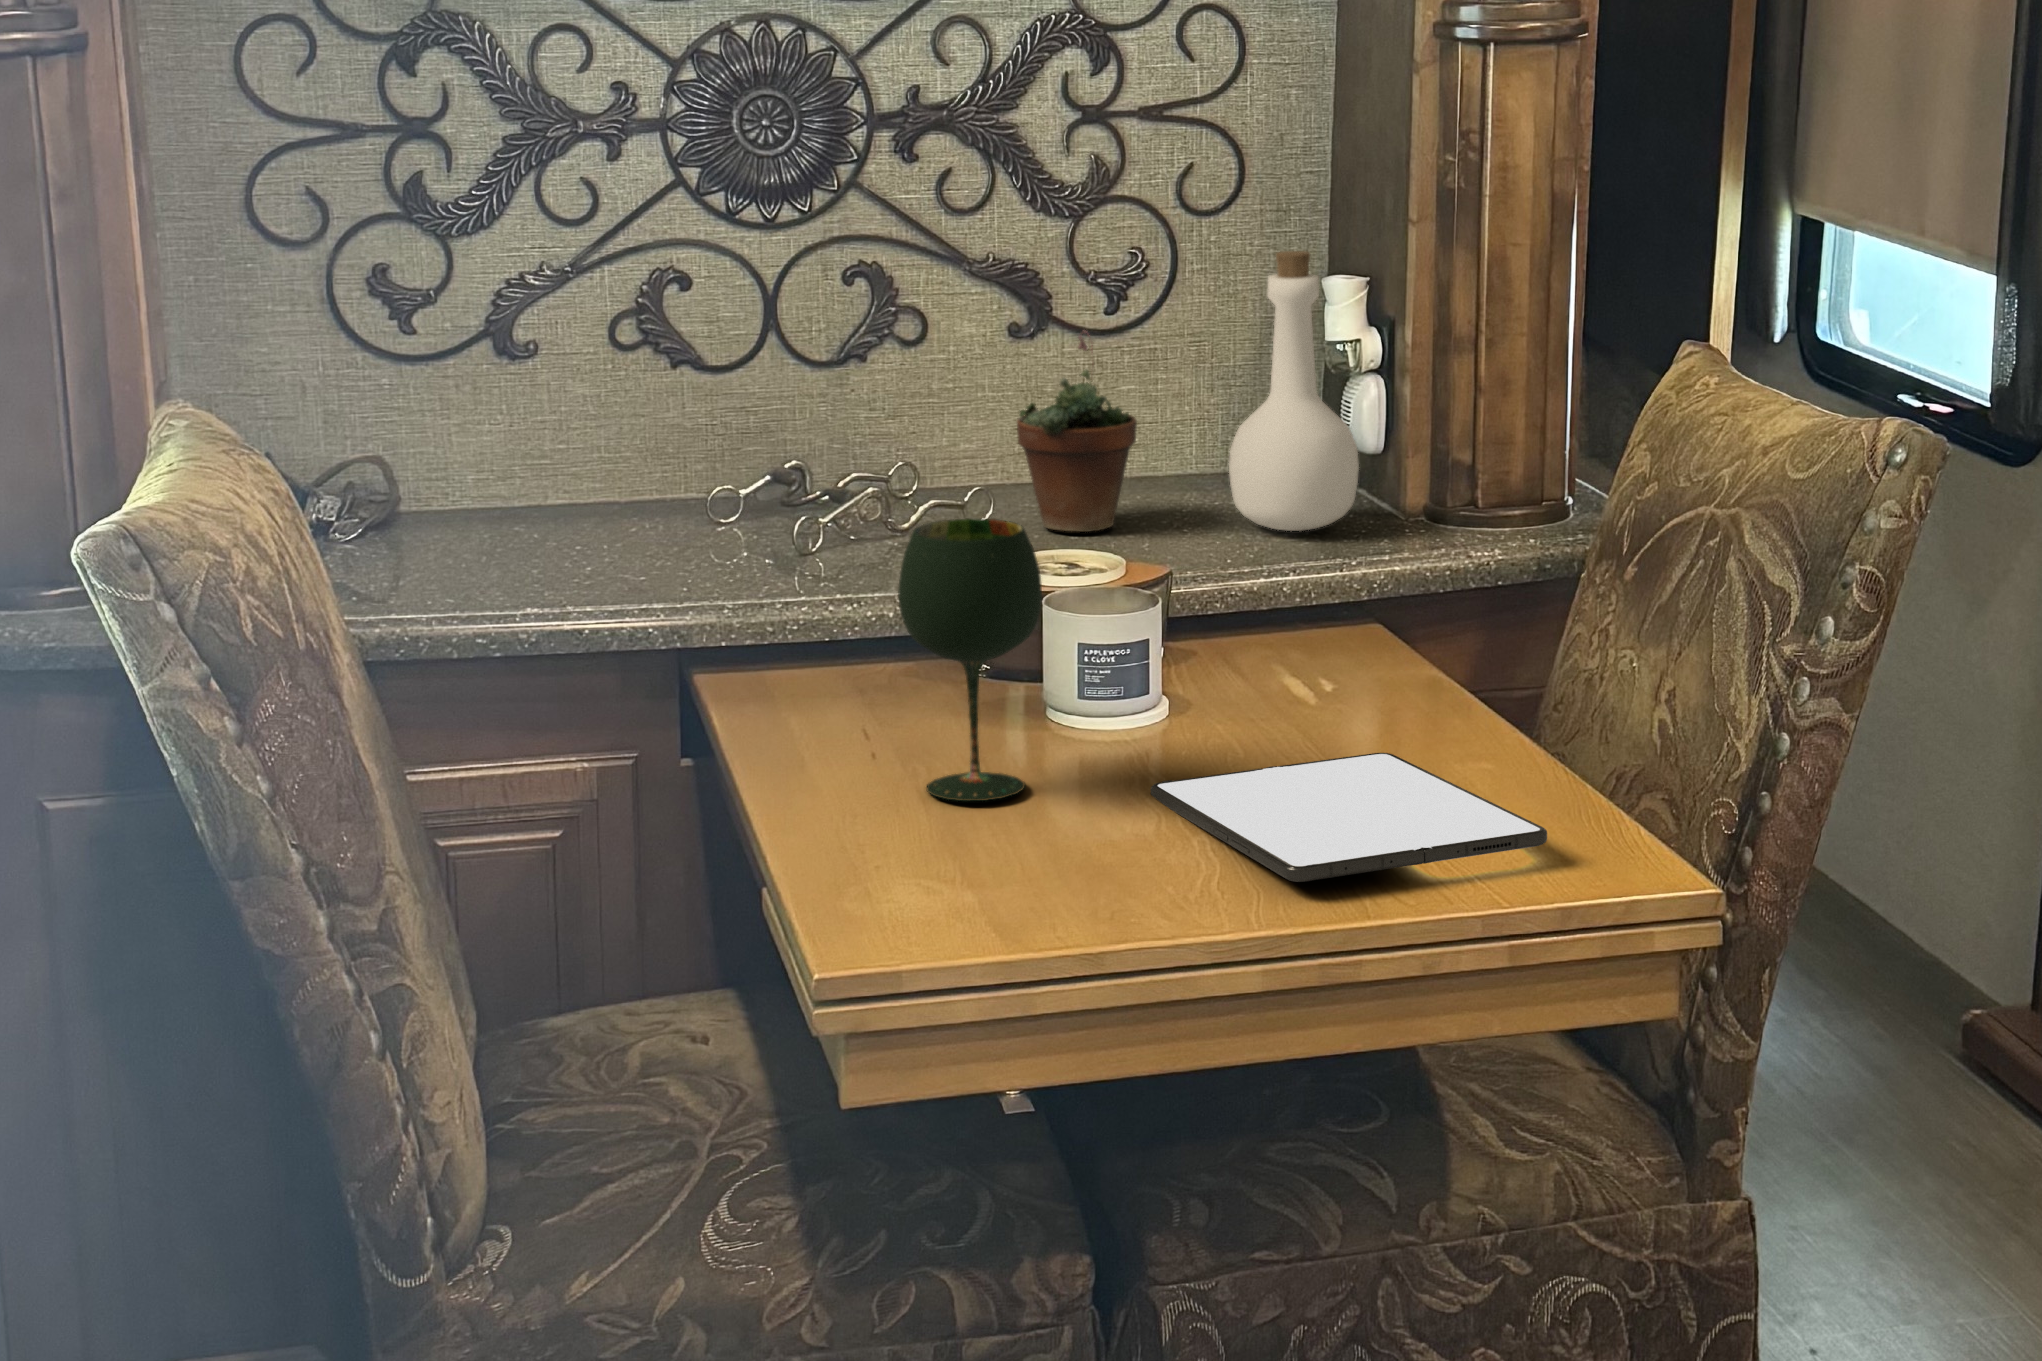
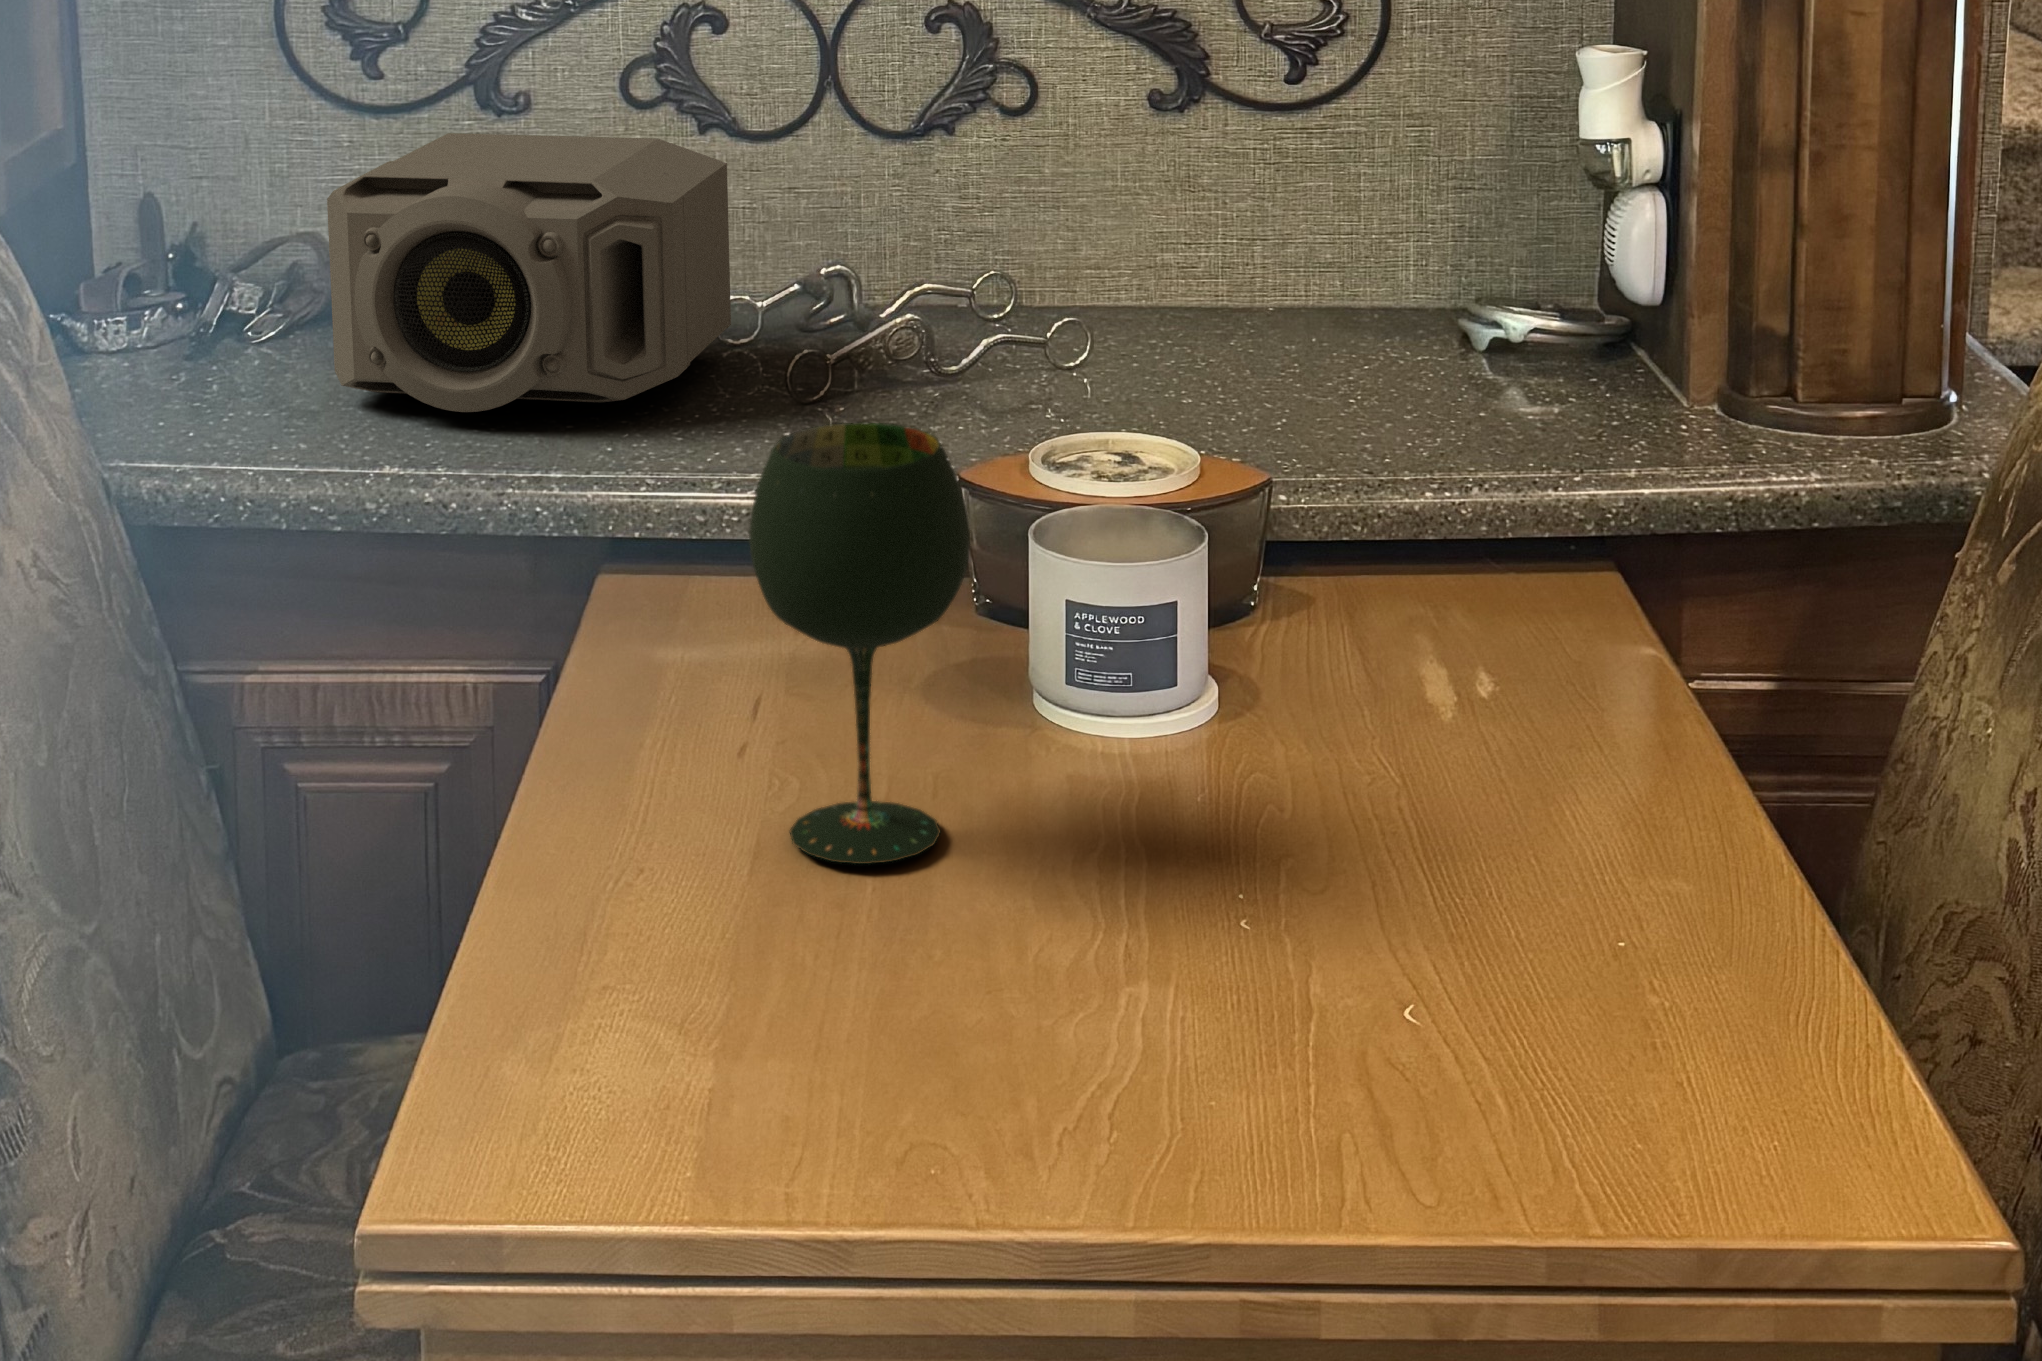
bottle: present [1229,251,1359,531] -> none [1415,14,1605,413]
succulent plant: present [1017,331,1137,532] -> none [1119,113,1286,394]
speaker: none [439,368,724,569] -> present [327,133,731,412]
tablet: present [1151,753,1547,882] -> none [1127,830,1729,1121]

